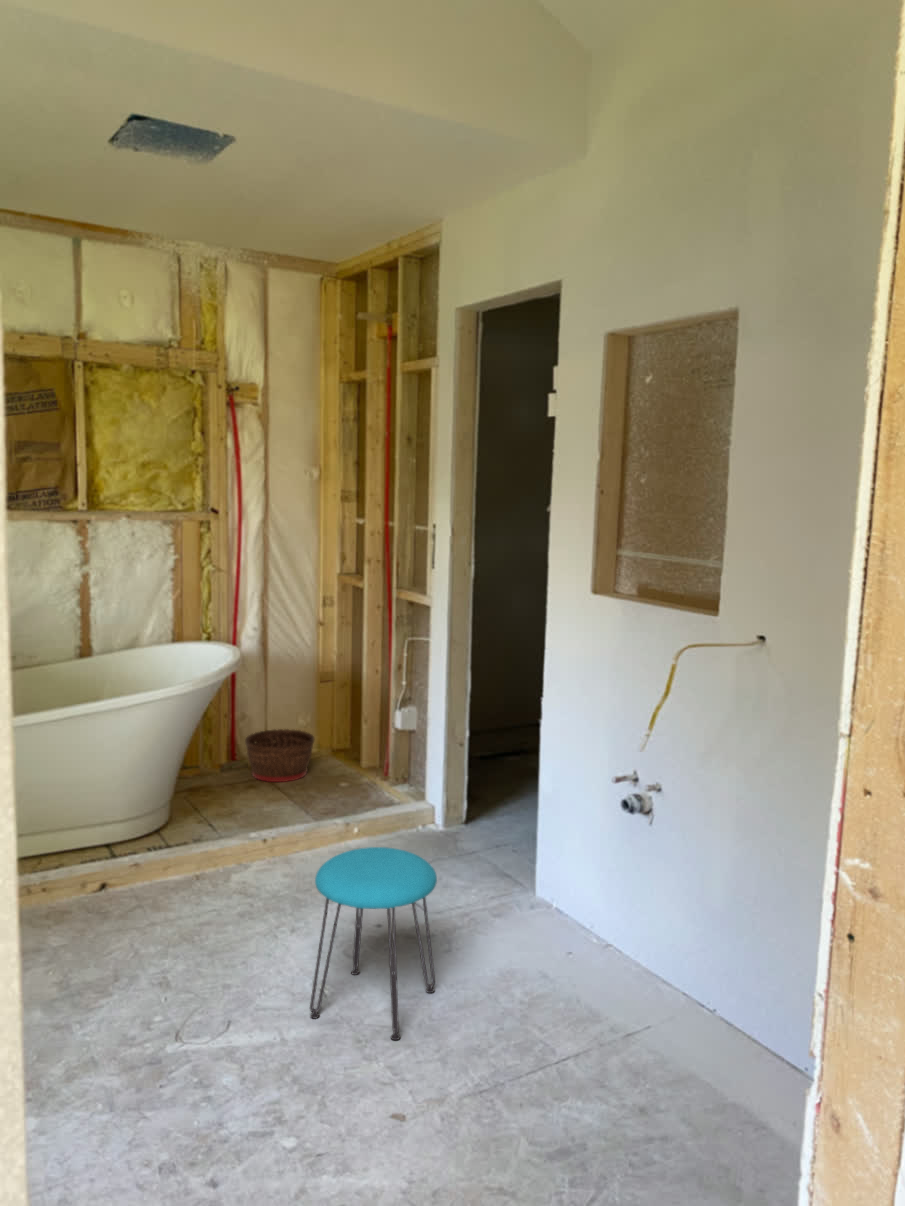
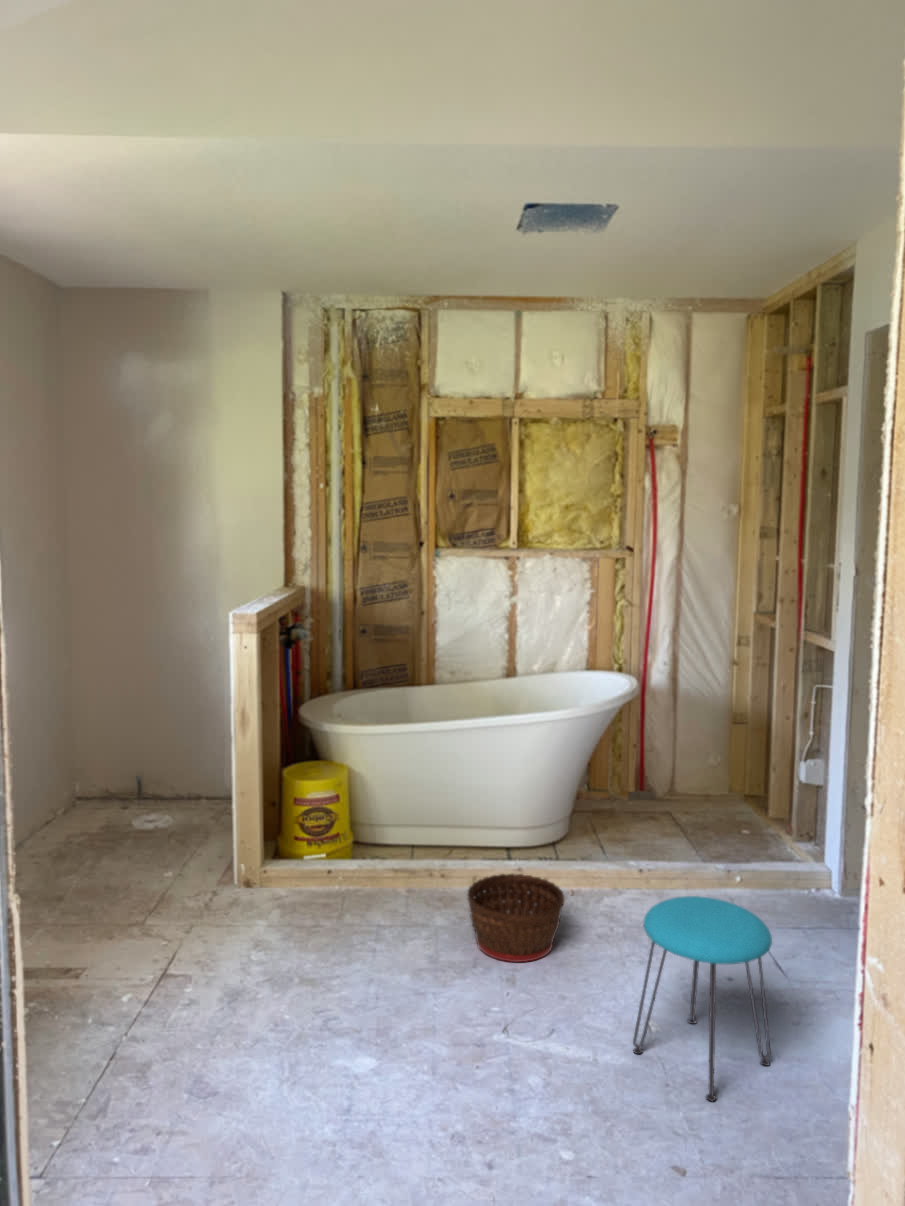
basket: present [245,729,314,782] -> present [468,874,564,962]

